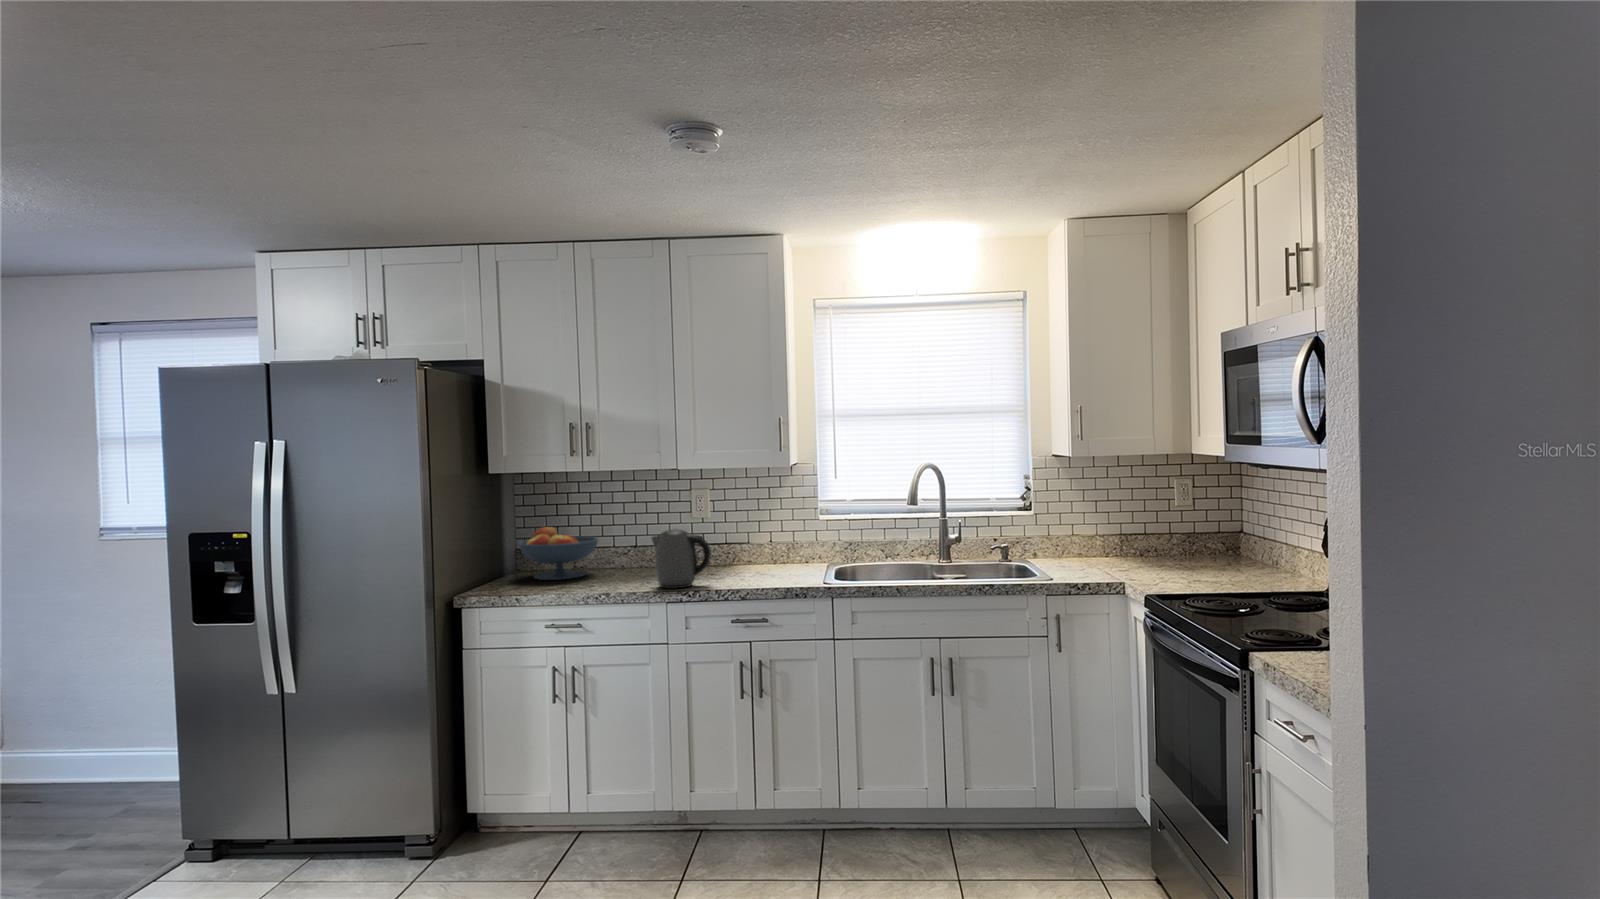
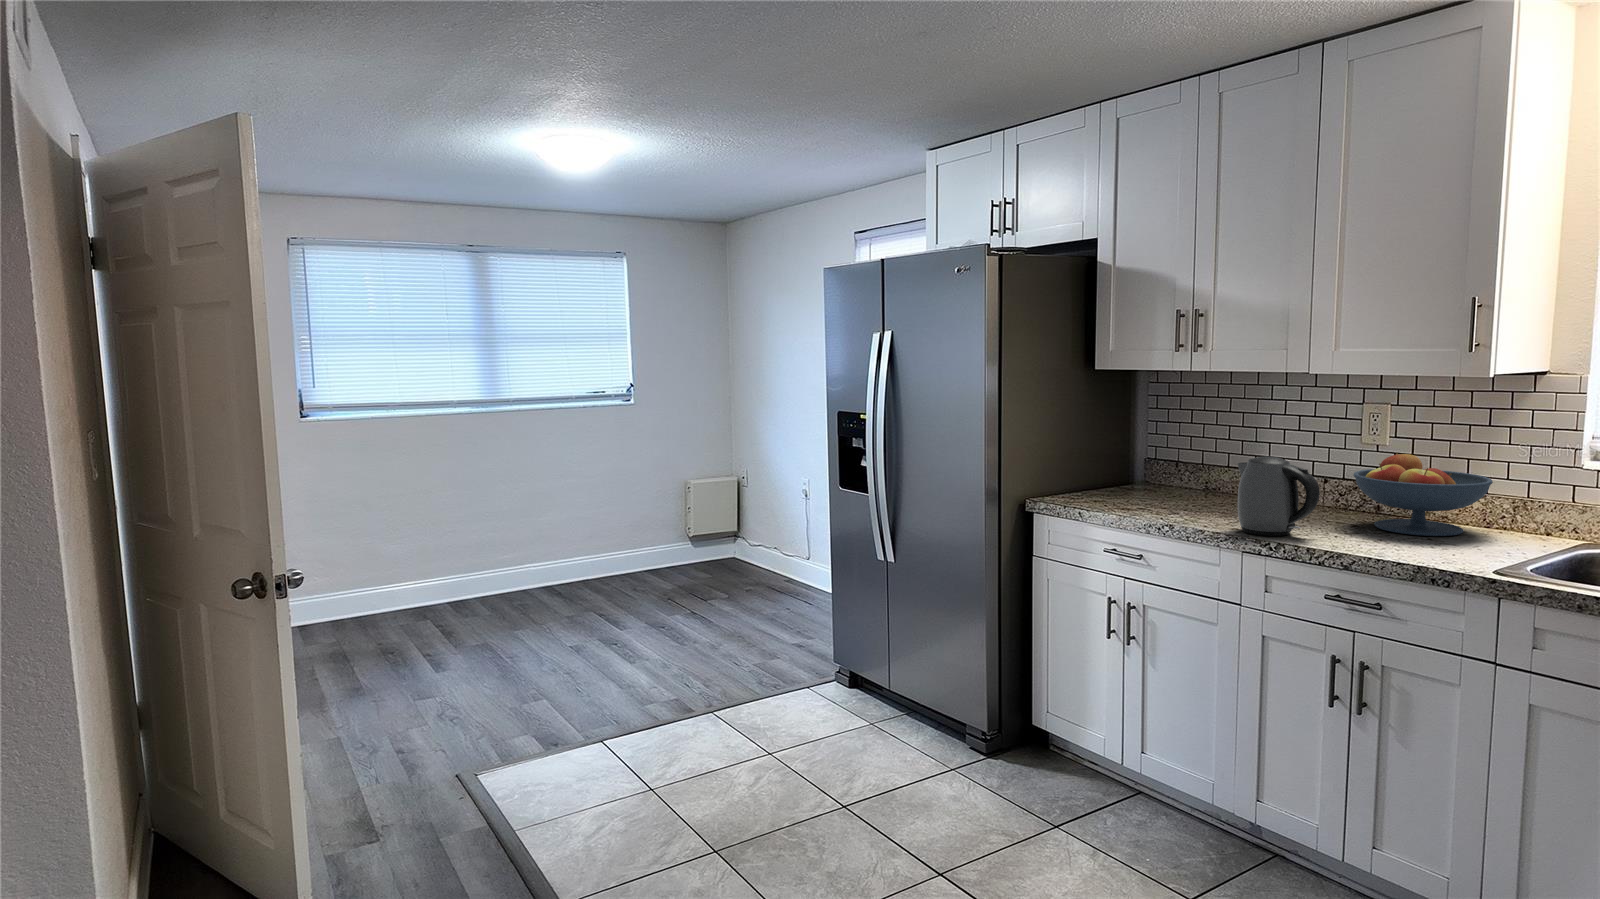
fruit bowl: present [519,527,598,580] -> present [1354,453,1493,536]

